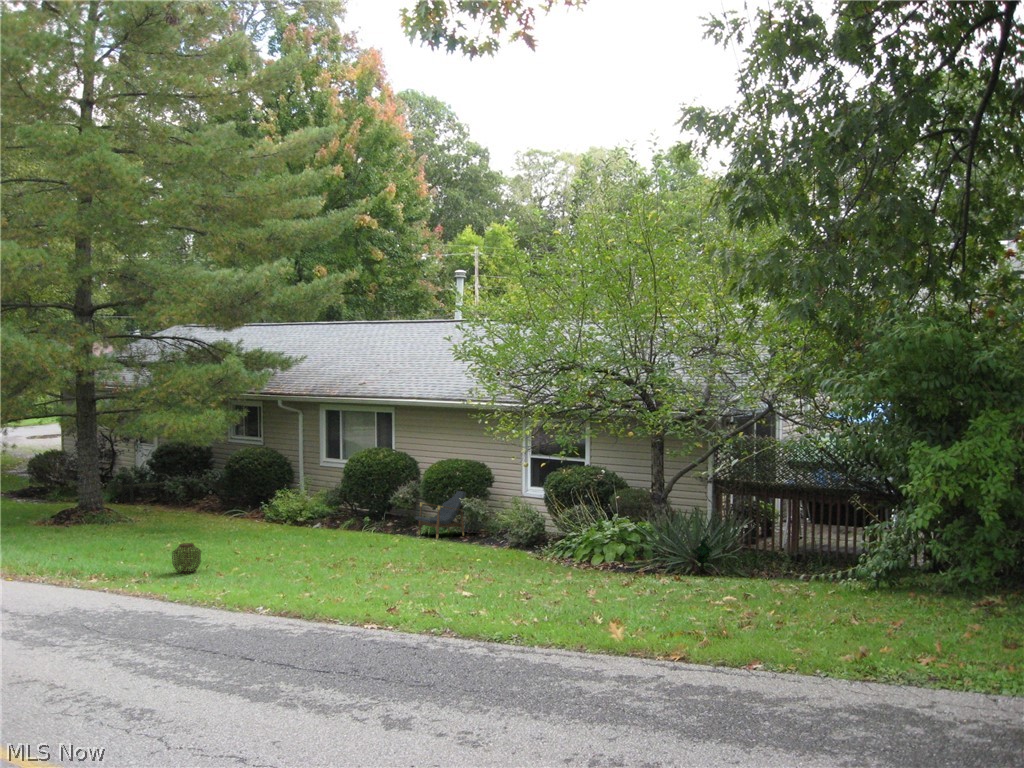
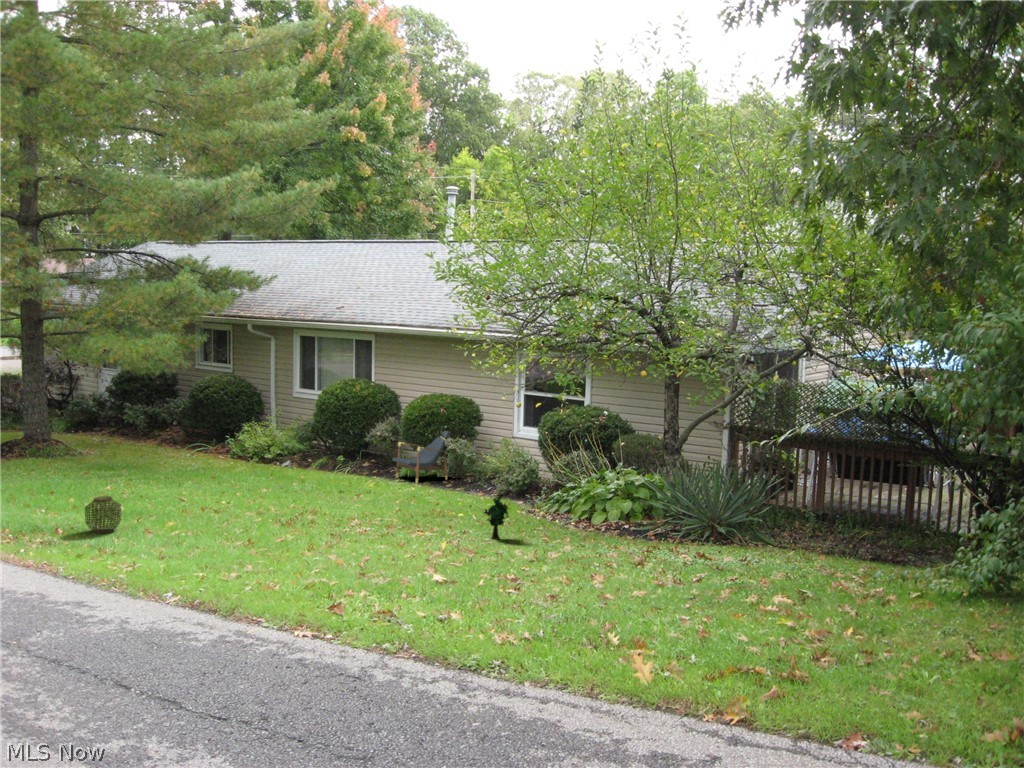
bench: present [122,473,169,504] -> none [79,400,131,434]
decorative plant: present [692,537,712,574] -> present [484,494,508,540]

